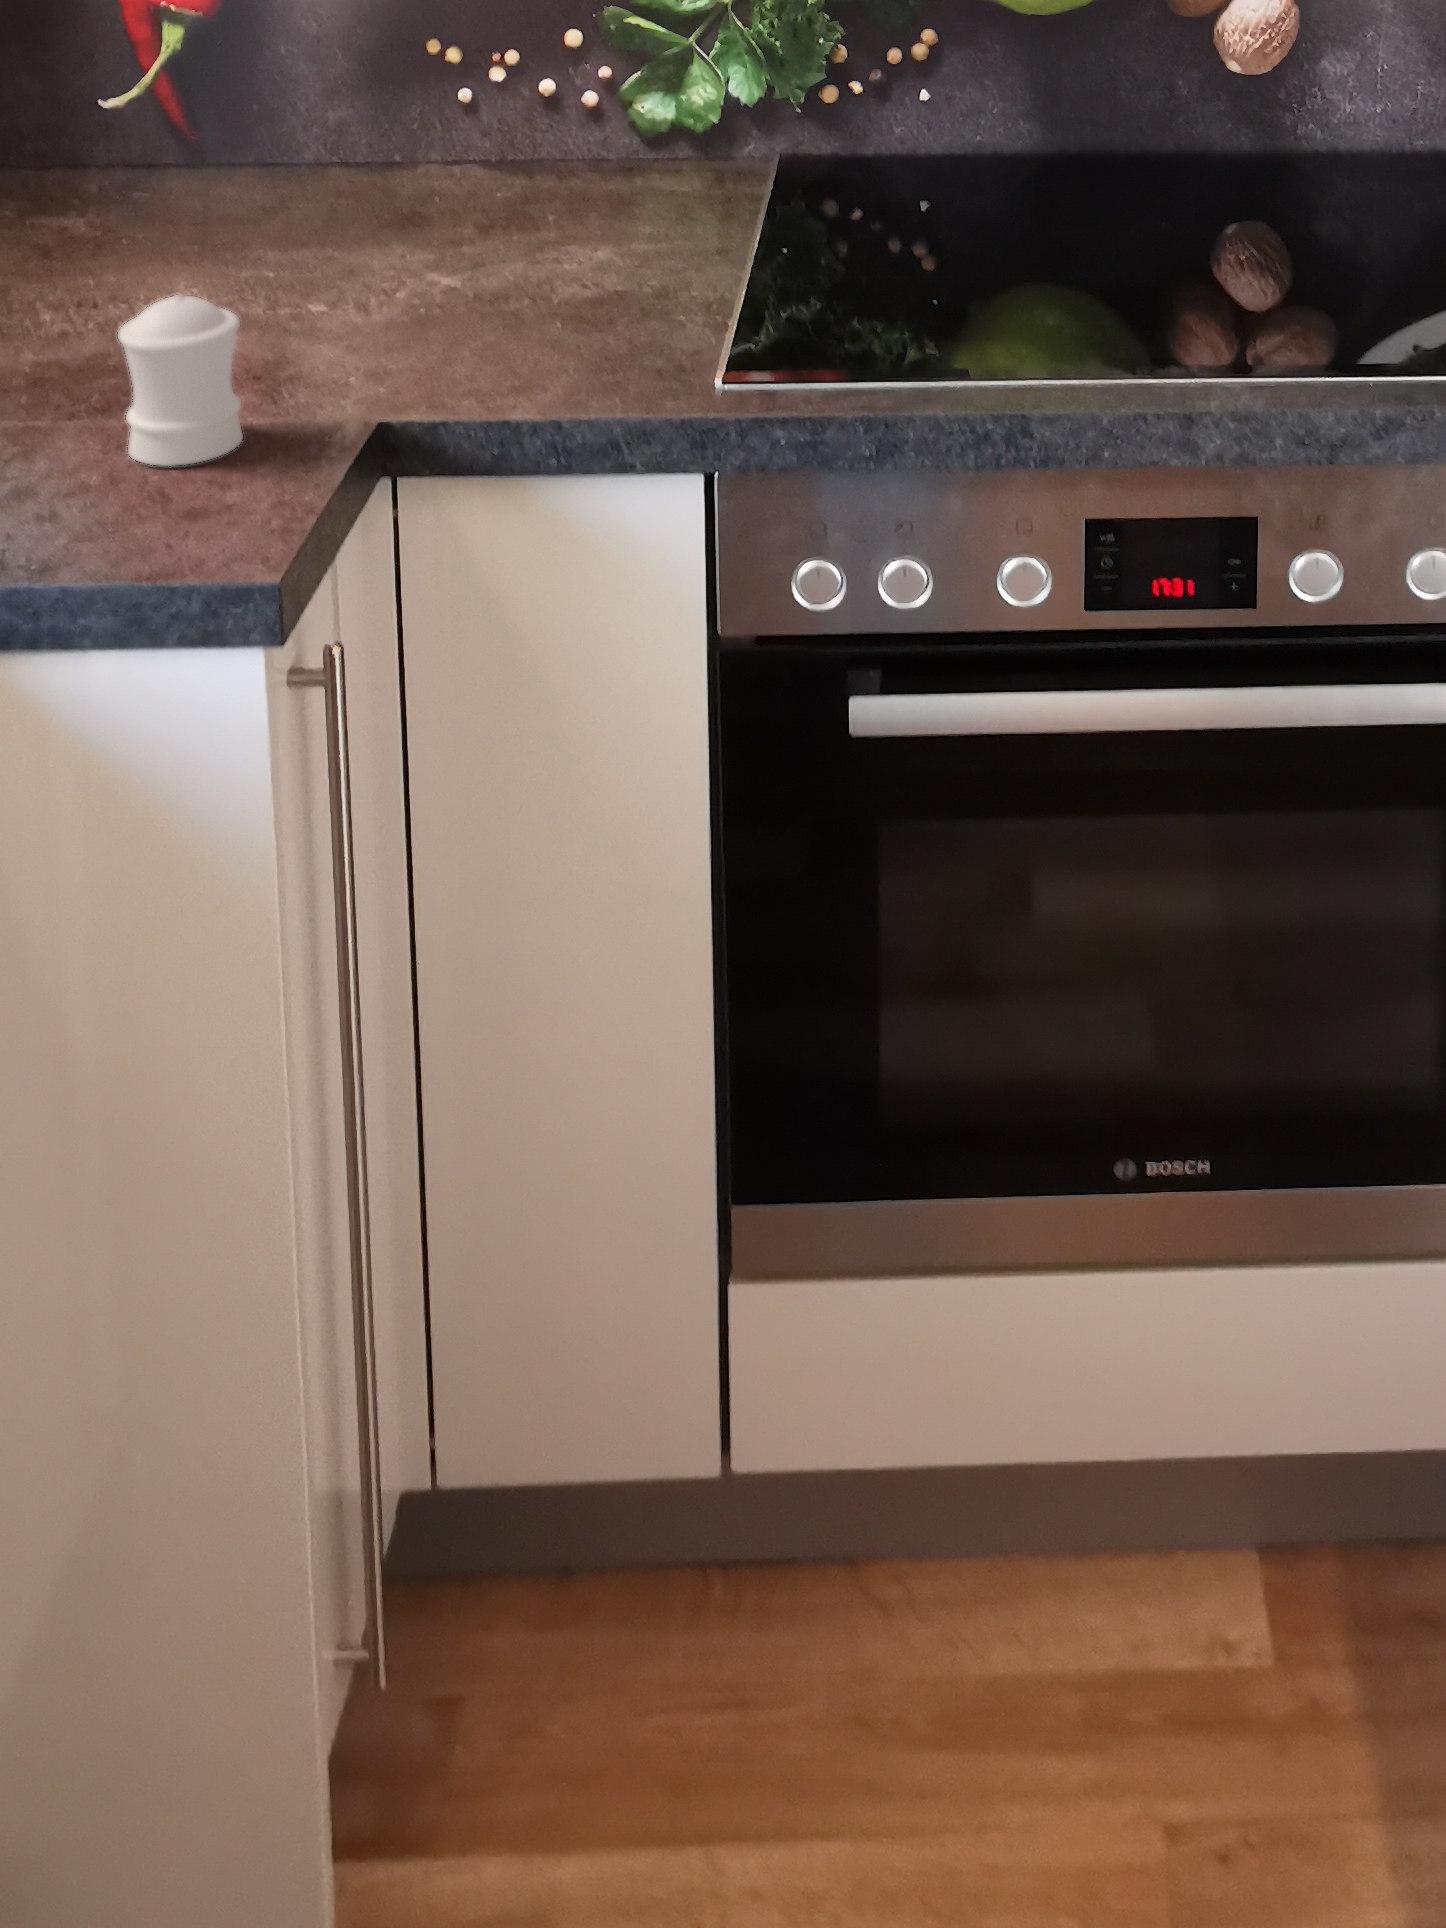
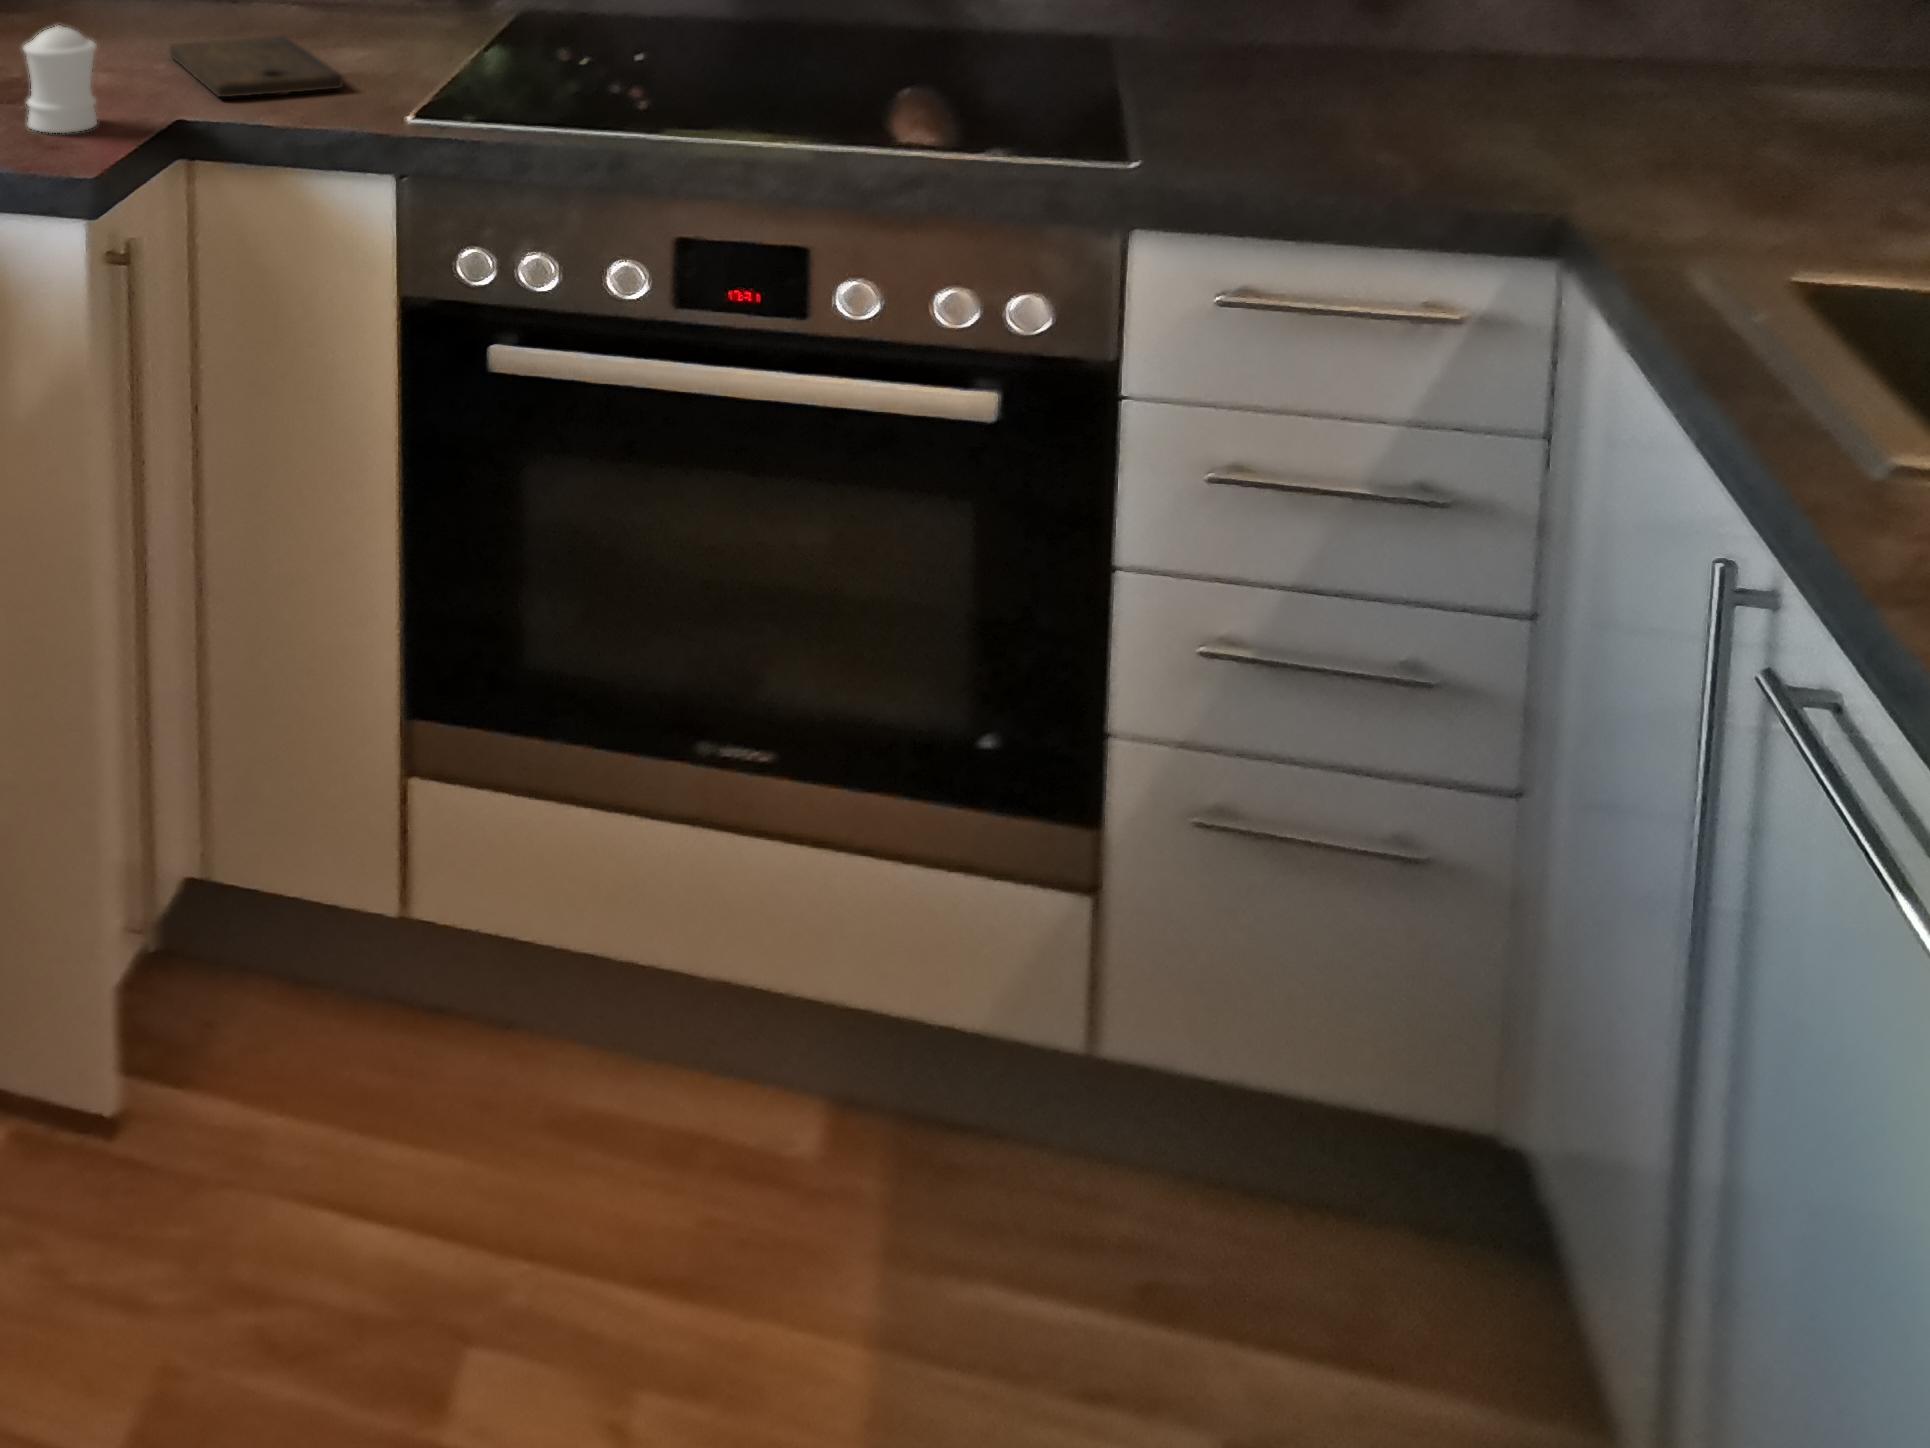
cutting board: none [322,234,595,362] -> present [170,36,343,97]

